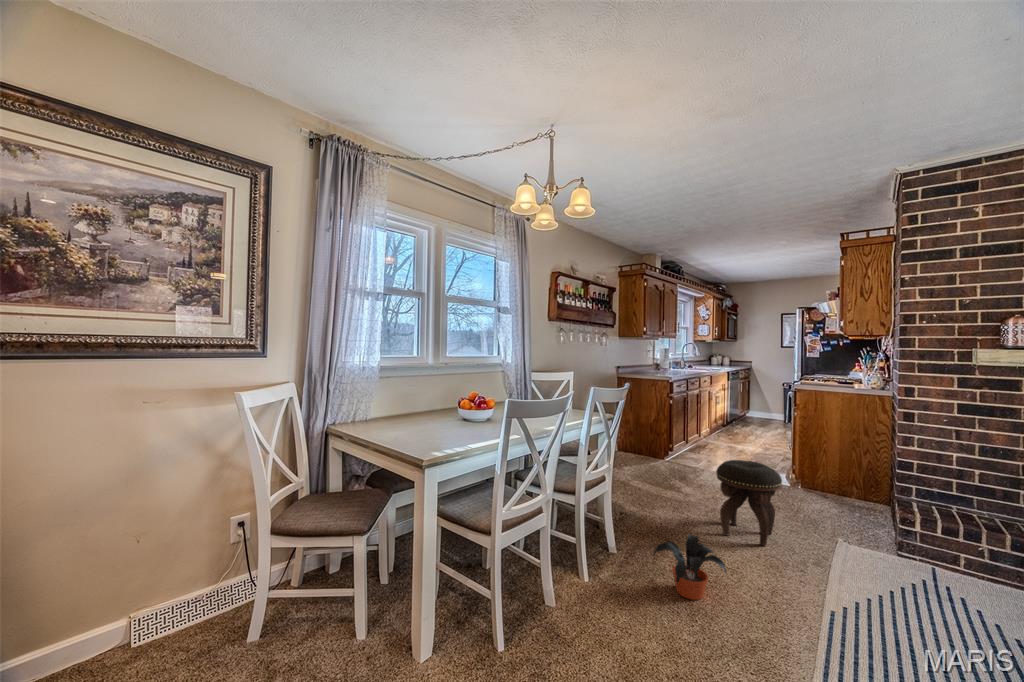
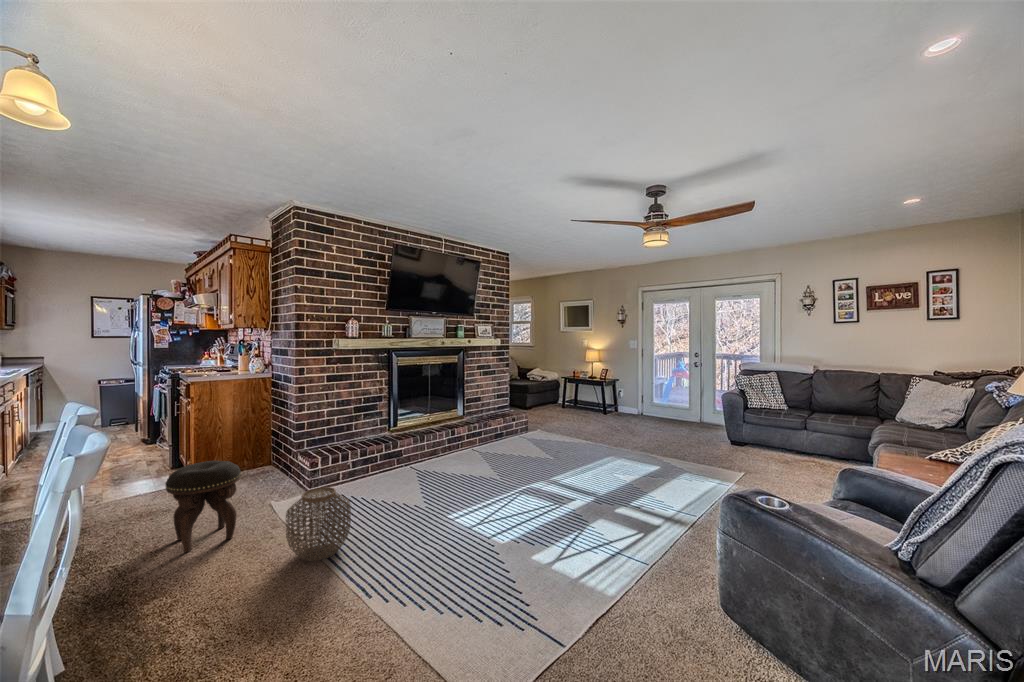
woven basket: none [776,528,868,627] -> present [286,487,351,561]
potted plant: present [654,534,726,600] -> none [177,553,266,625]

